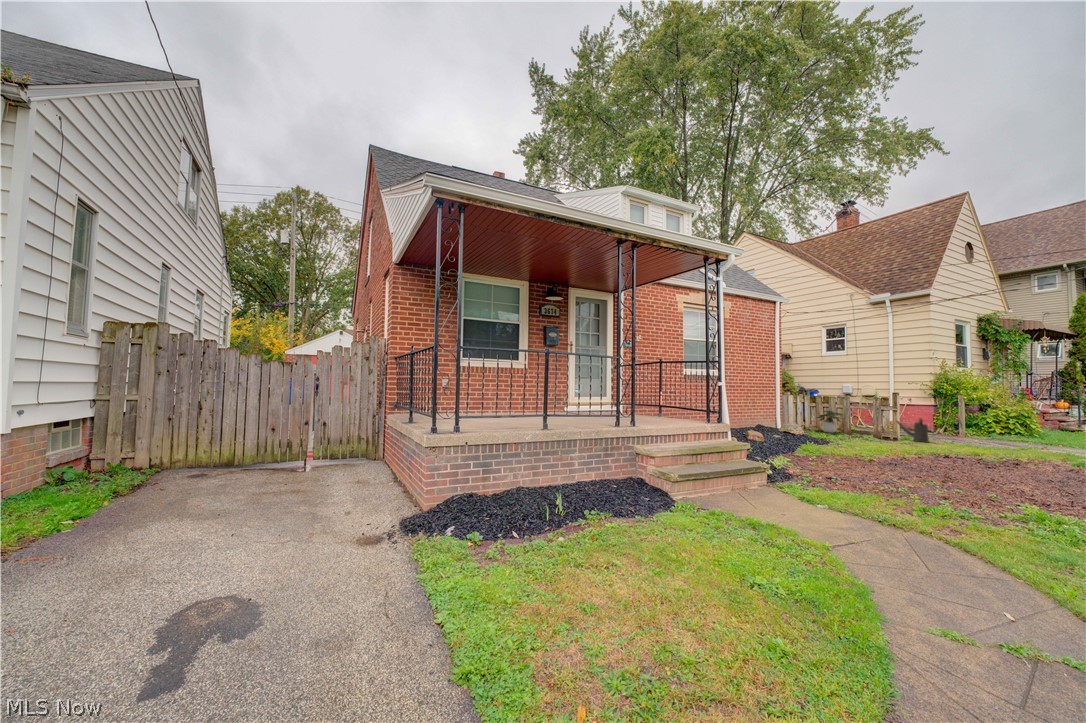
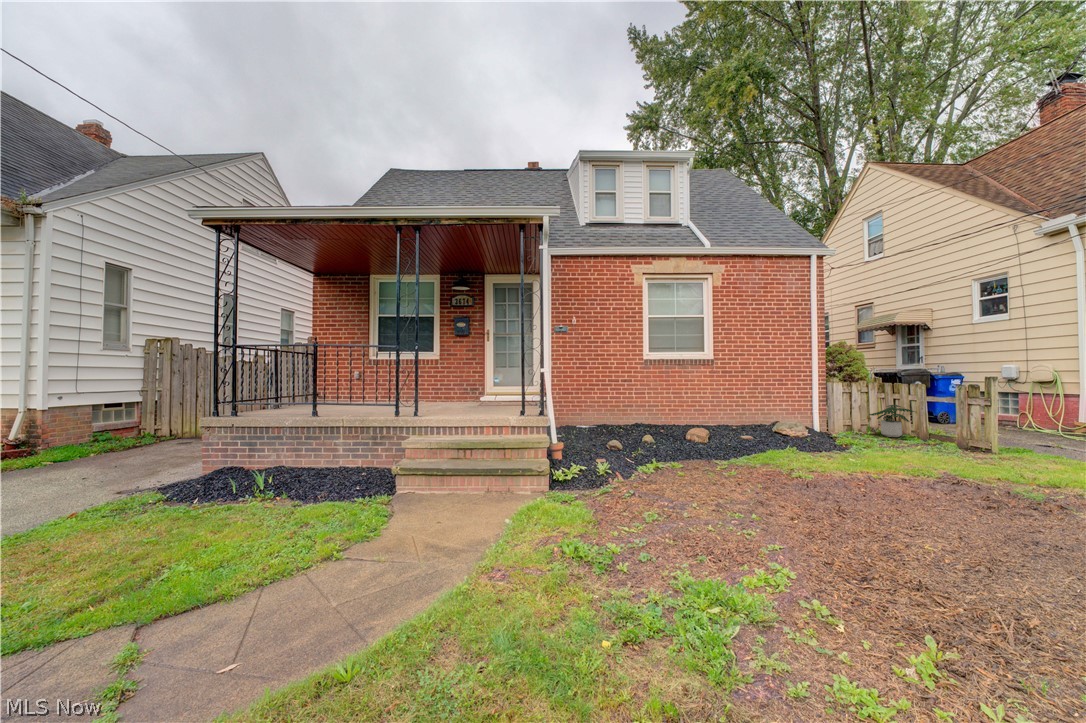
watering can: present [896,418,929,442] -> none [989,420,1053,461]

